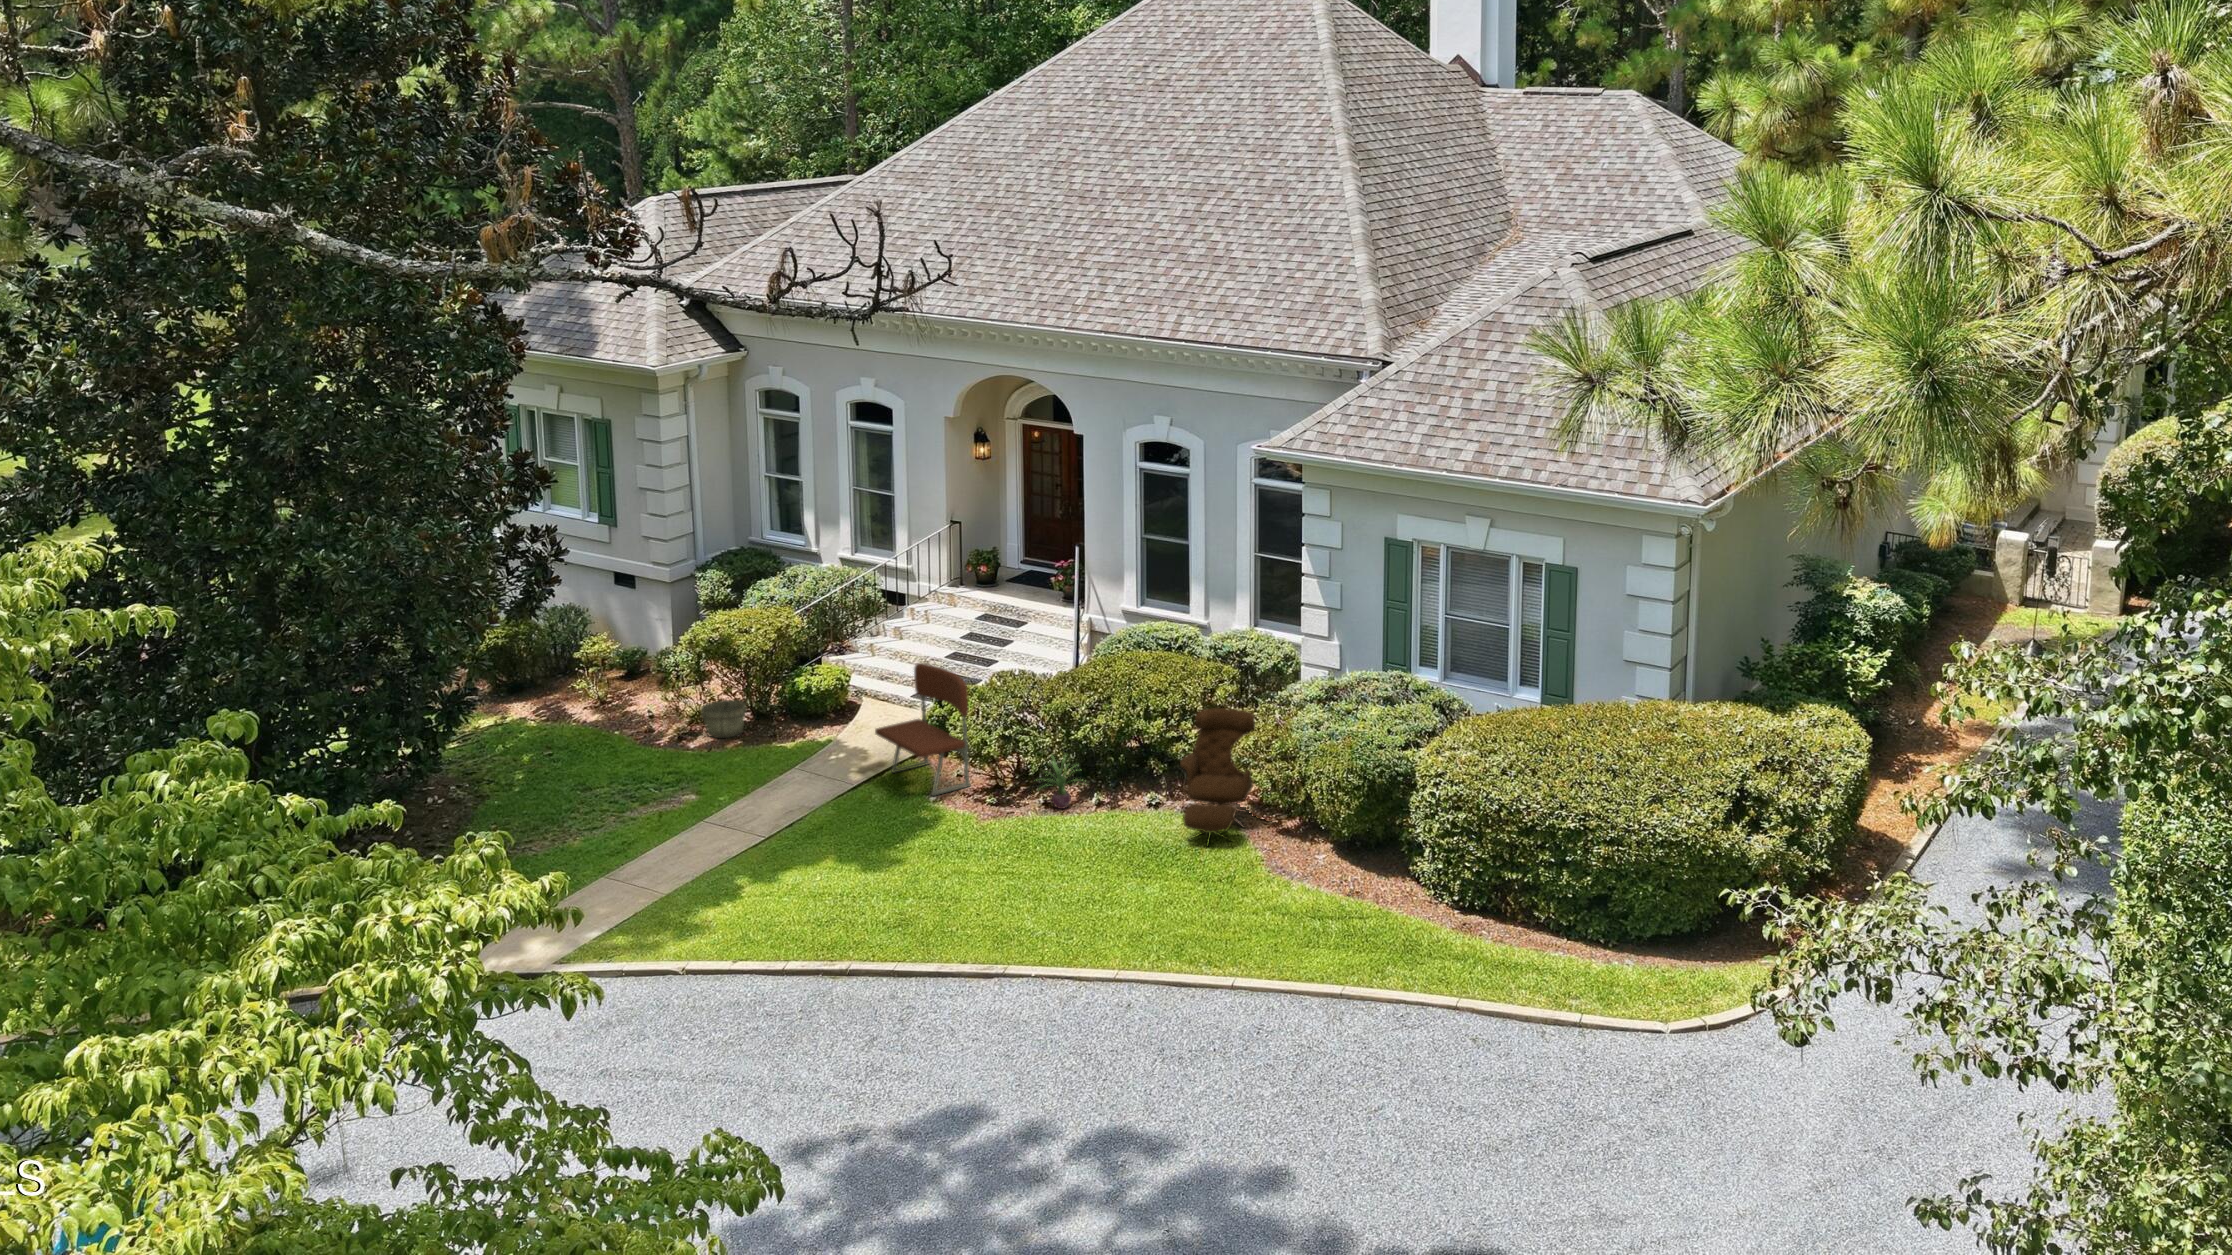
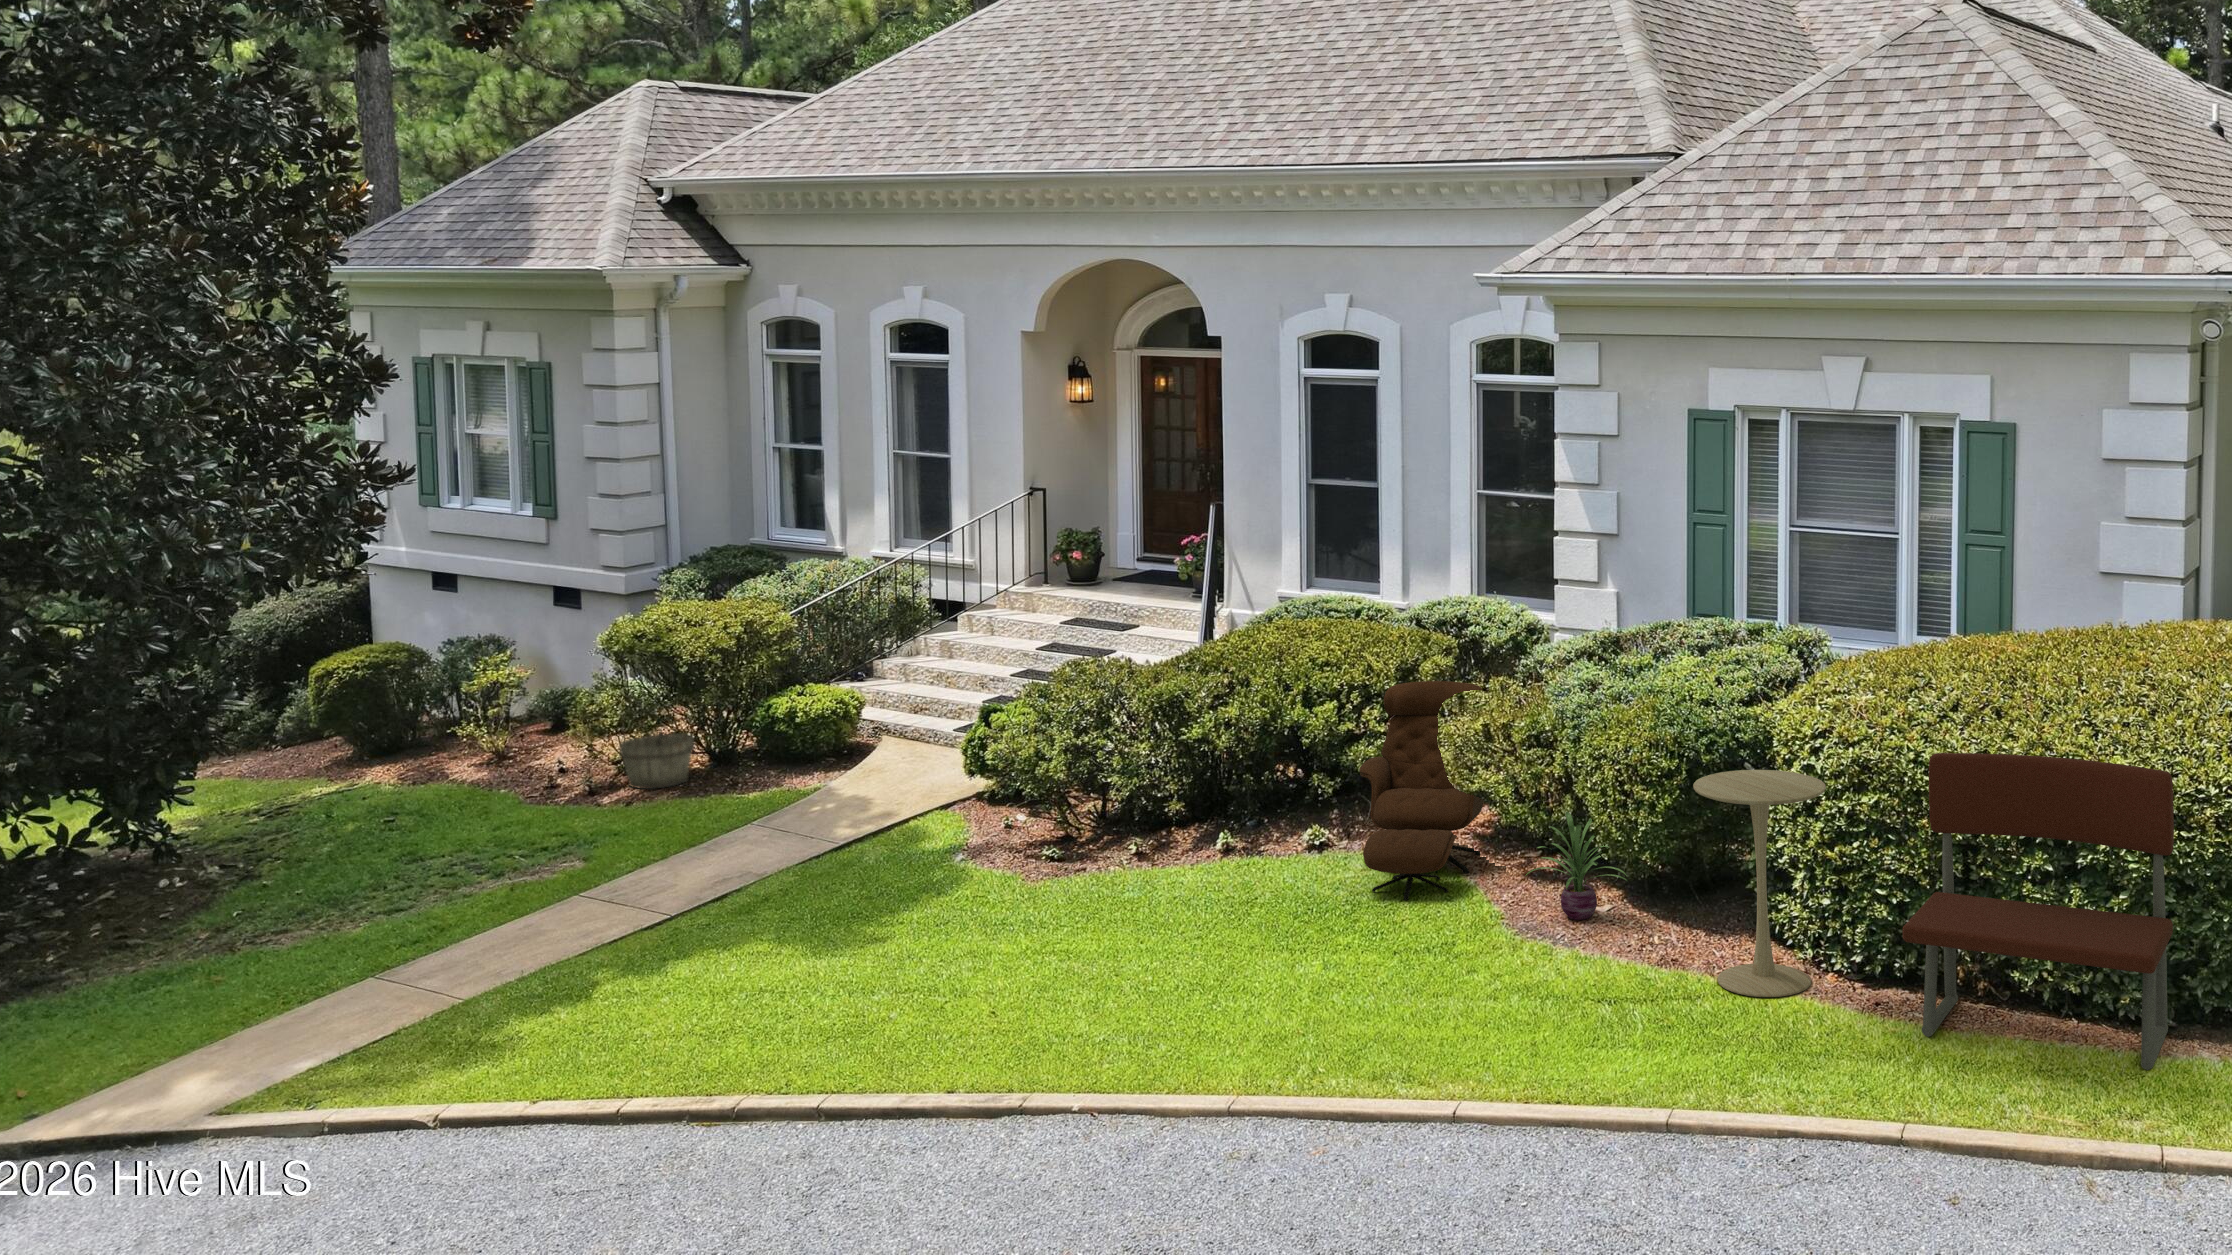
bench: present [875,663,971,796] -> present [1903,753,2174,1070]
decorative plant: present [1046,755,1086,809] -> present [1526,812,1627,920]
pedestal table: none [1367,794,1439,921] -> present [1693,770,1826,997]

